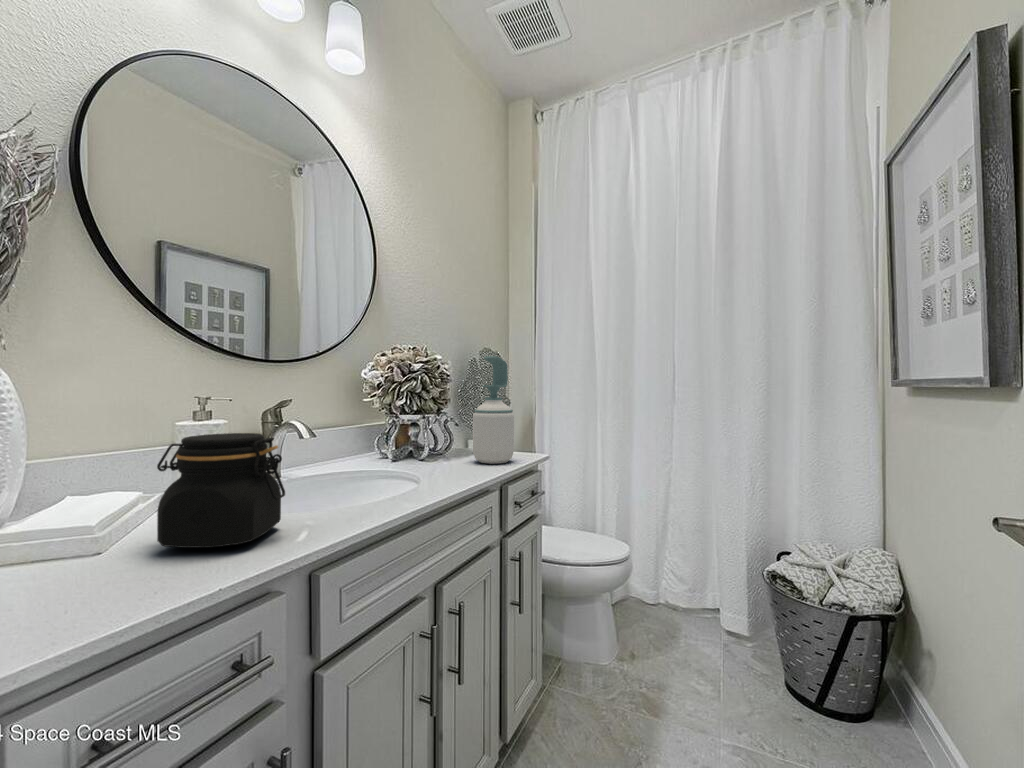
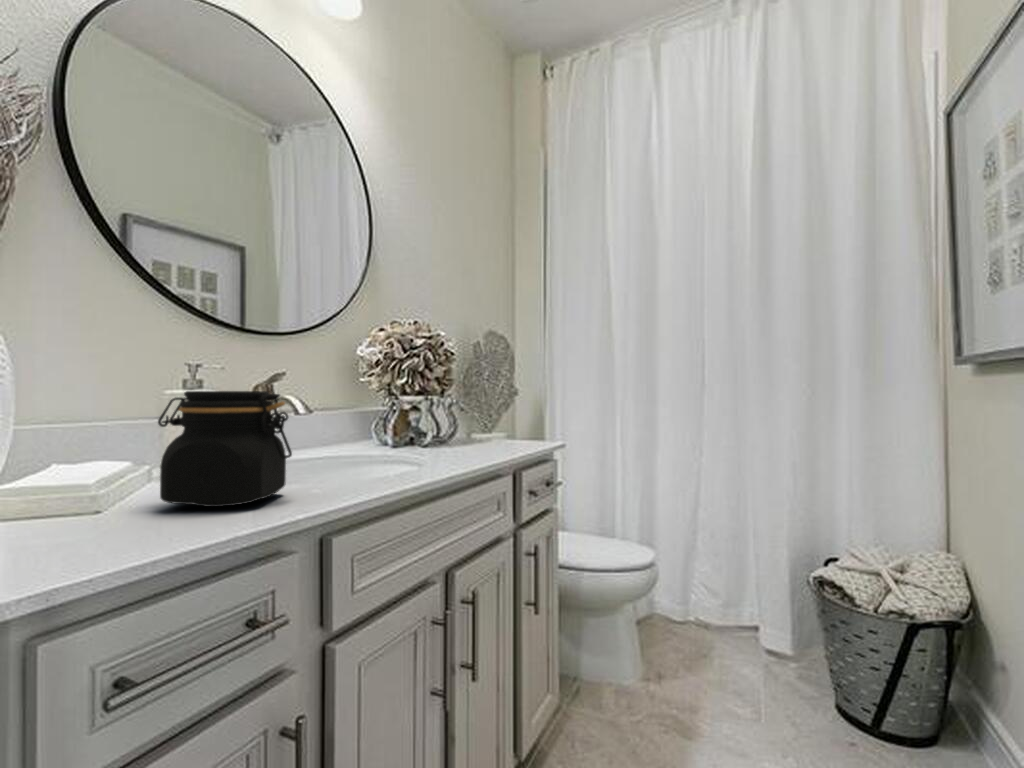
soap bottle: present [473,356,514,464] -> none [483,330,529,449]

